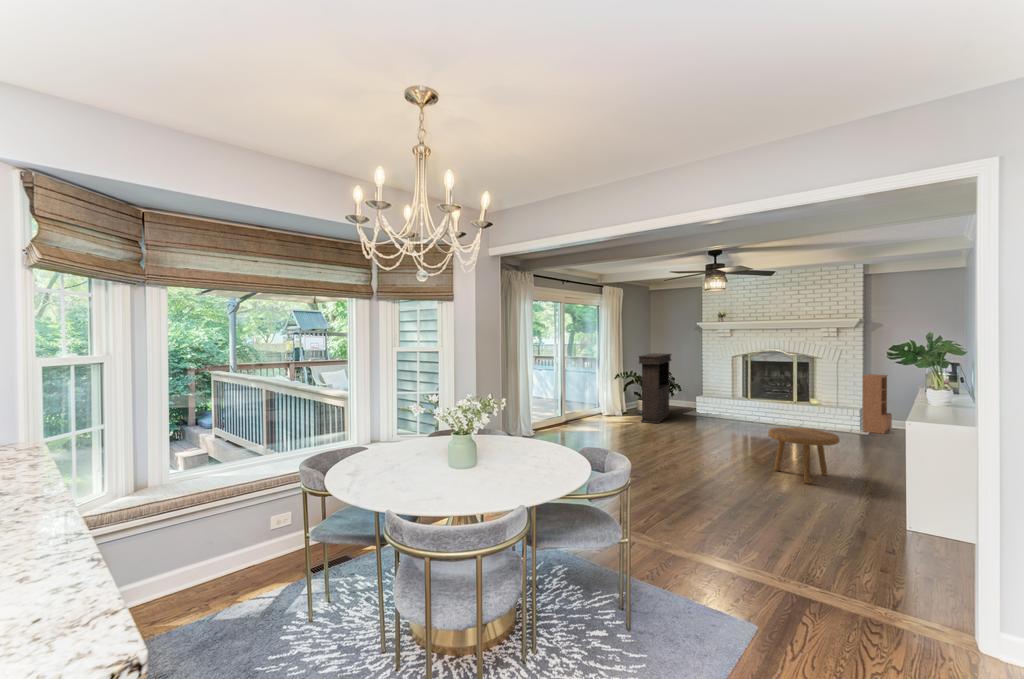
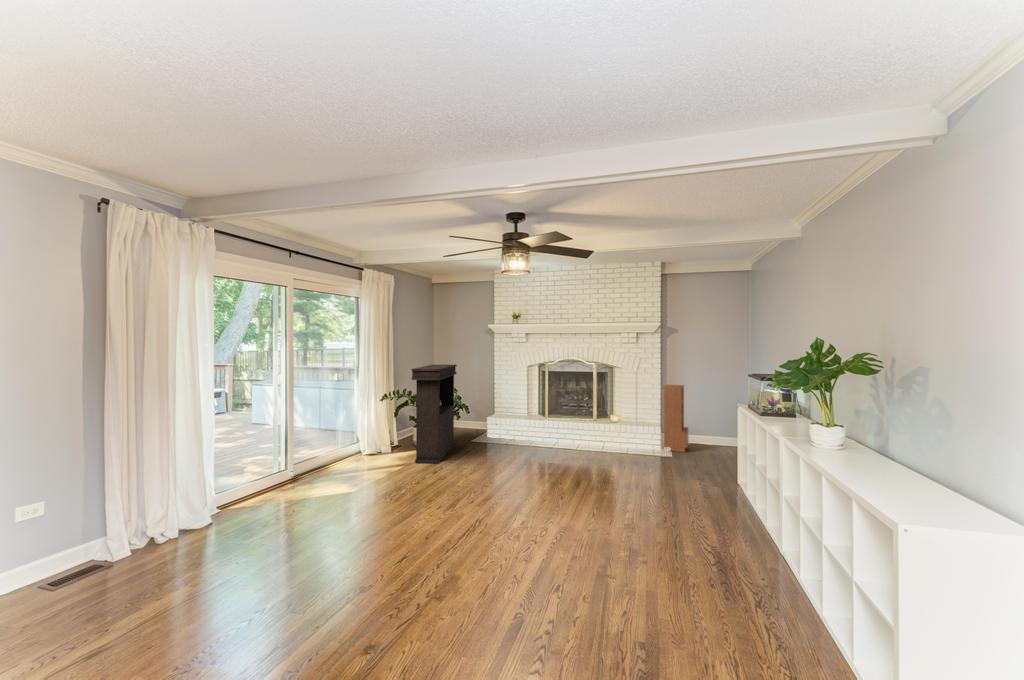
footstool: present [768,427,839,484] -> none [599,474,696,574]

